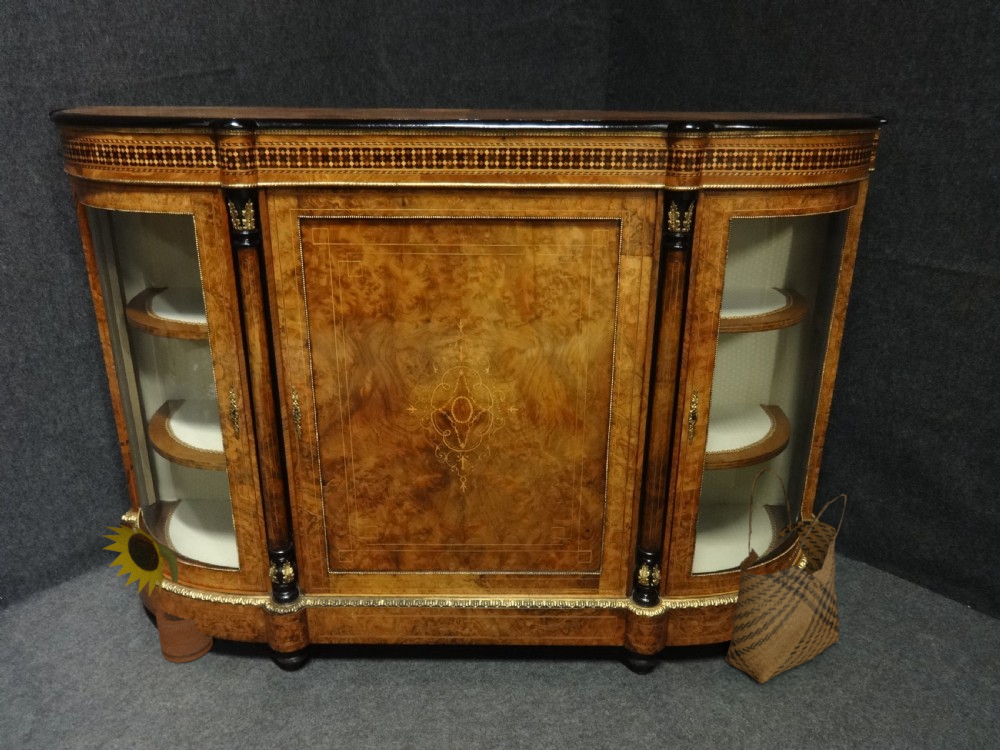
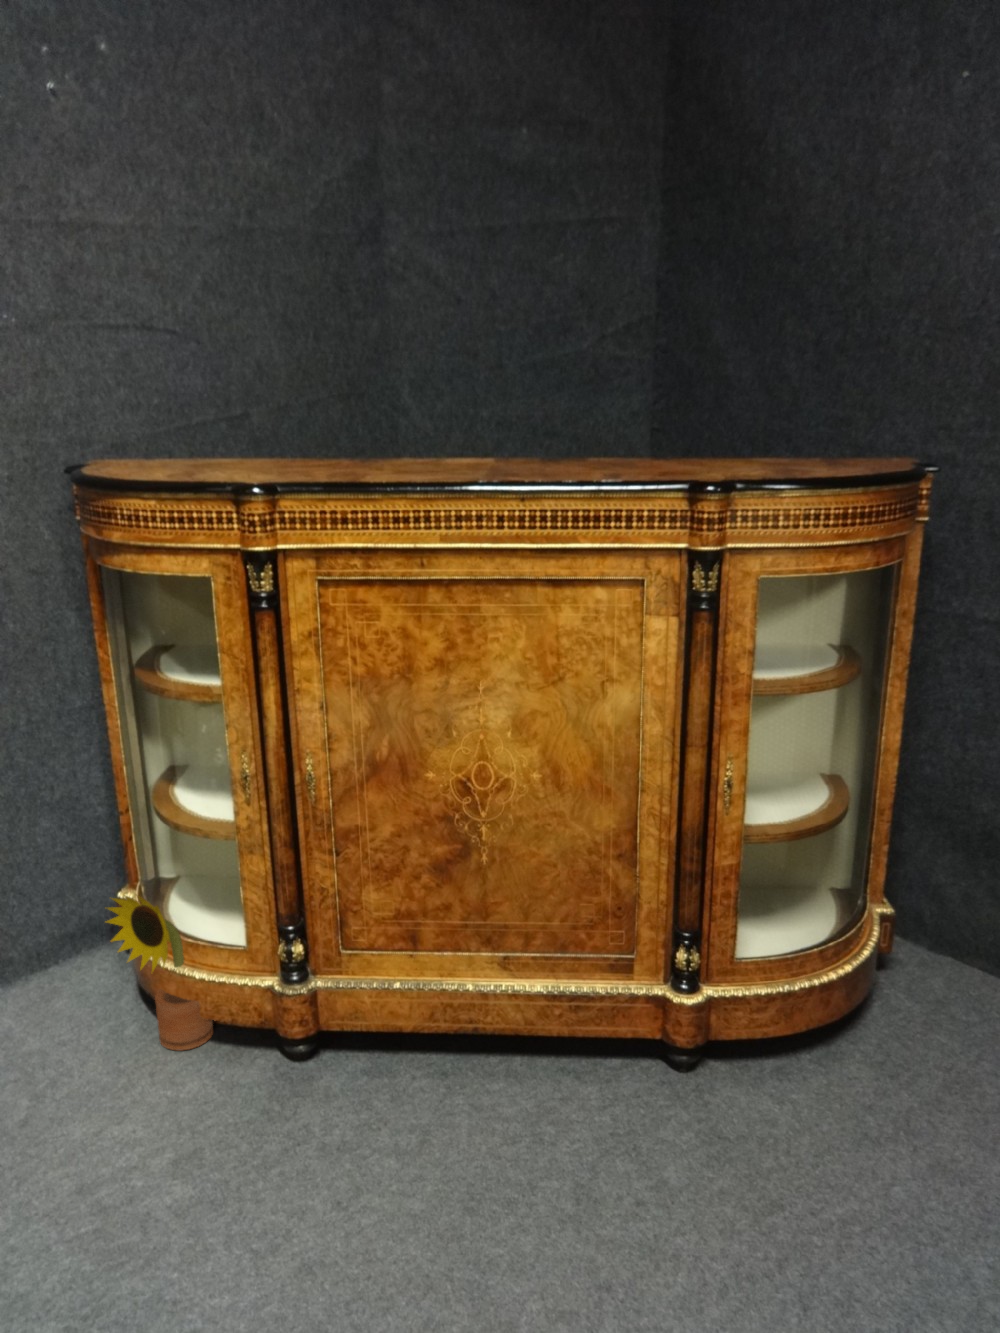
woven basket: present [726,468,847,683] -> none [778,842,909,1083]

